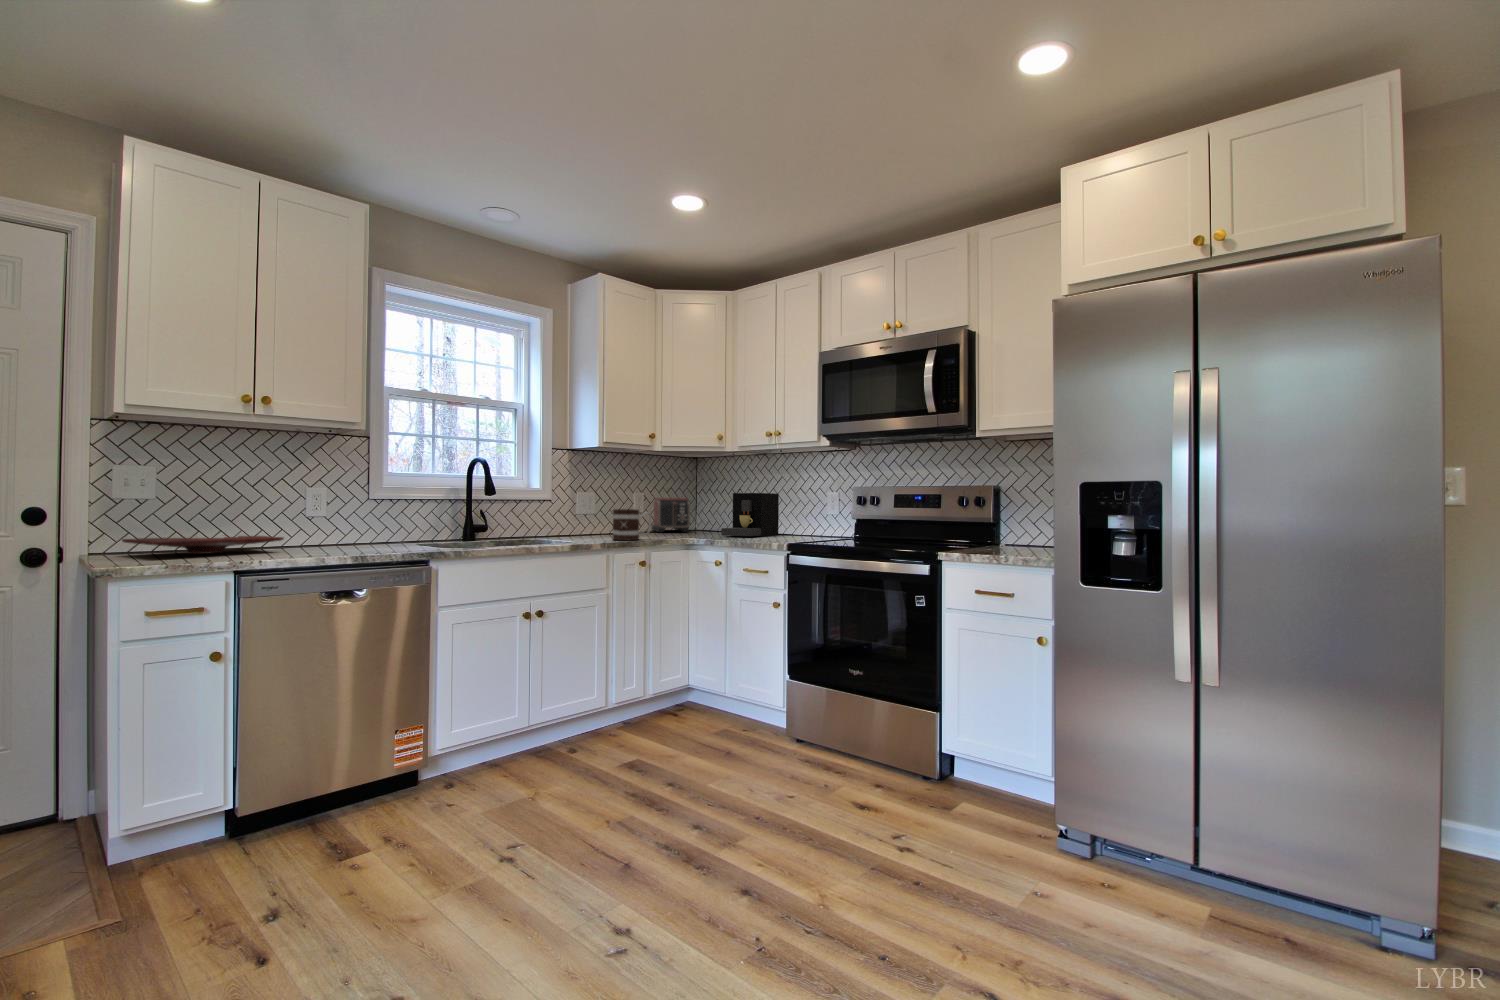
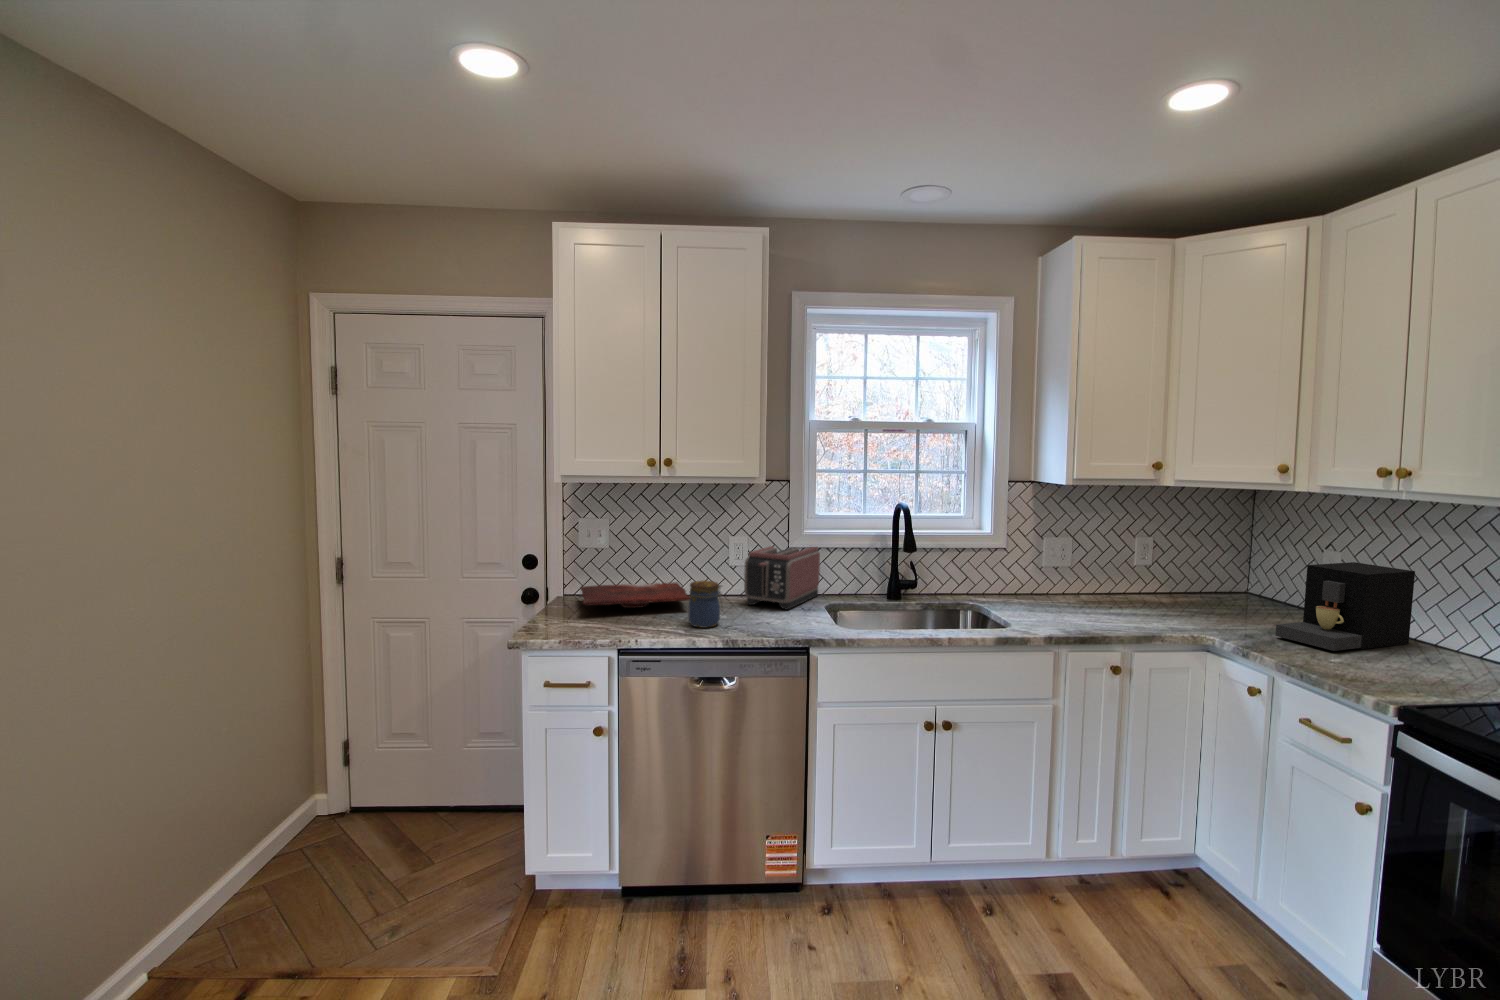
toaster: present [651,498,690,532] -> present [744,546,820,609]
mug: present [613,509,651,540] -> none [1073,582,1139,634]
jar: none [297,513,333,555] -> present [688,580,722,628]

